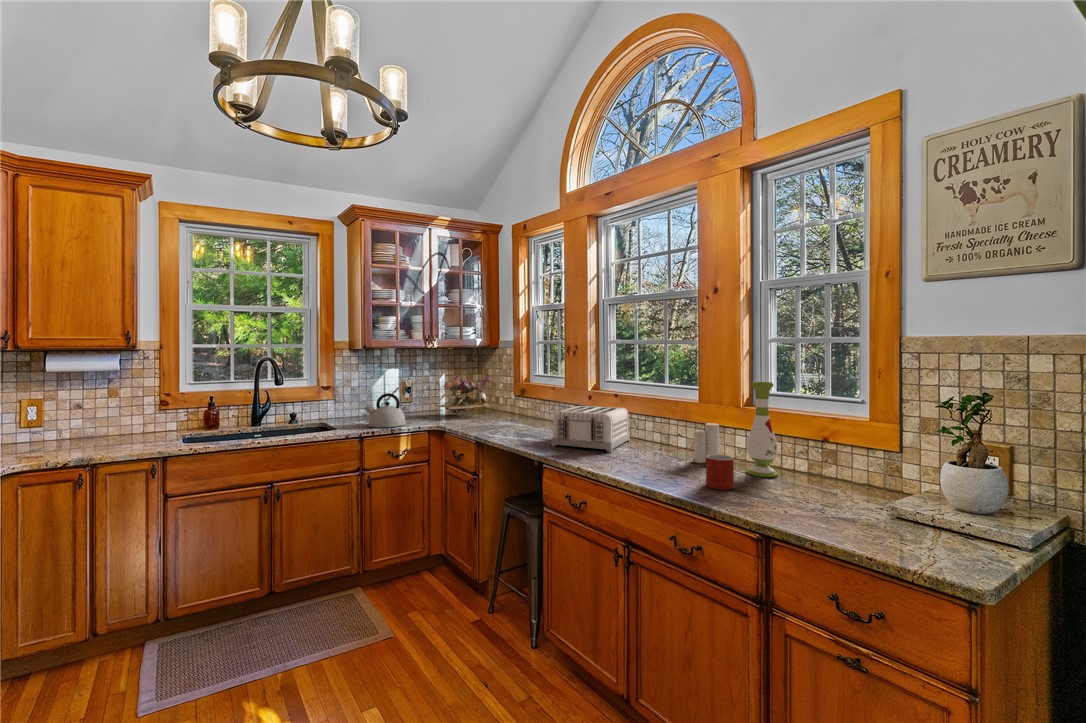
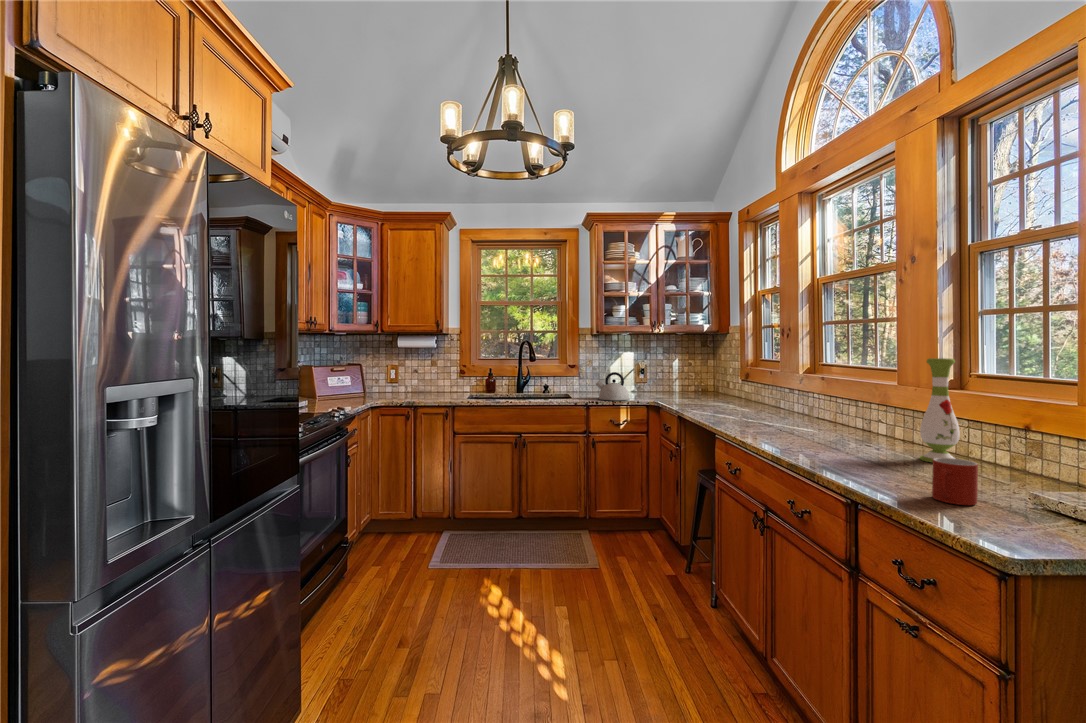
flower arrangement: present [439,373,491,415] -> none [663,357,716,397]
toaster: present [551,406,630,452] -> none [735,387,831,430]
candle: present [692,423,719,463] -> none [869,401,908,449]
mug: present [706,455,734,490] -> present [932,458,978,505]

